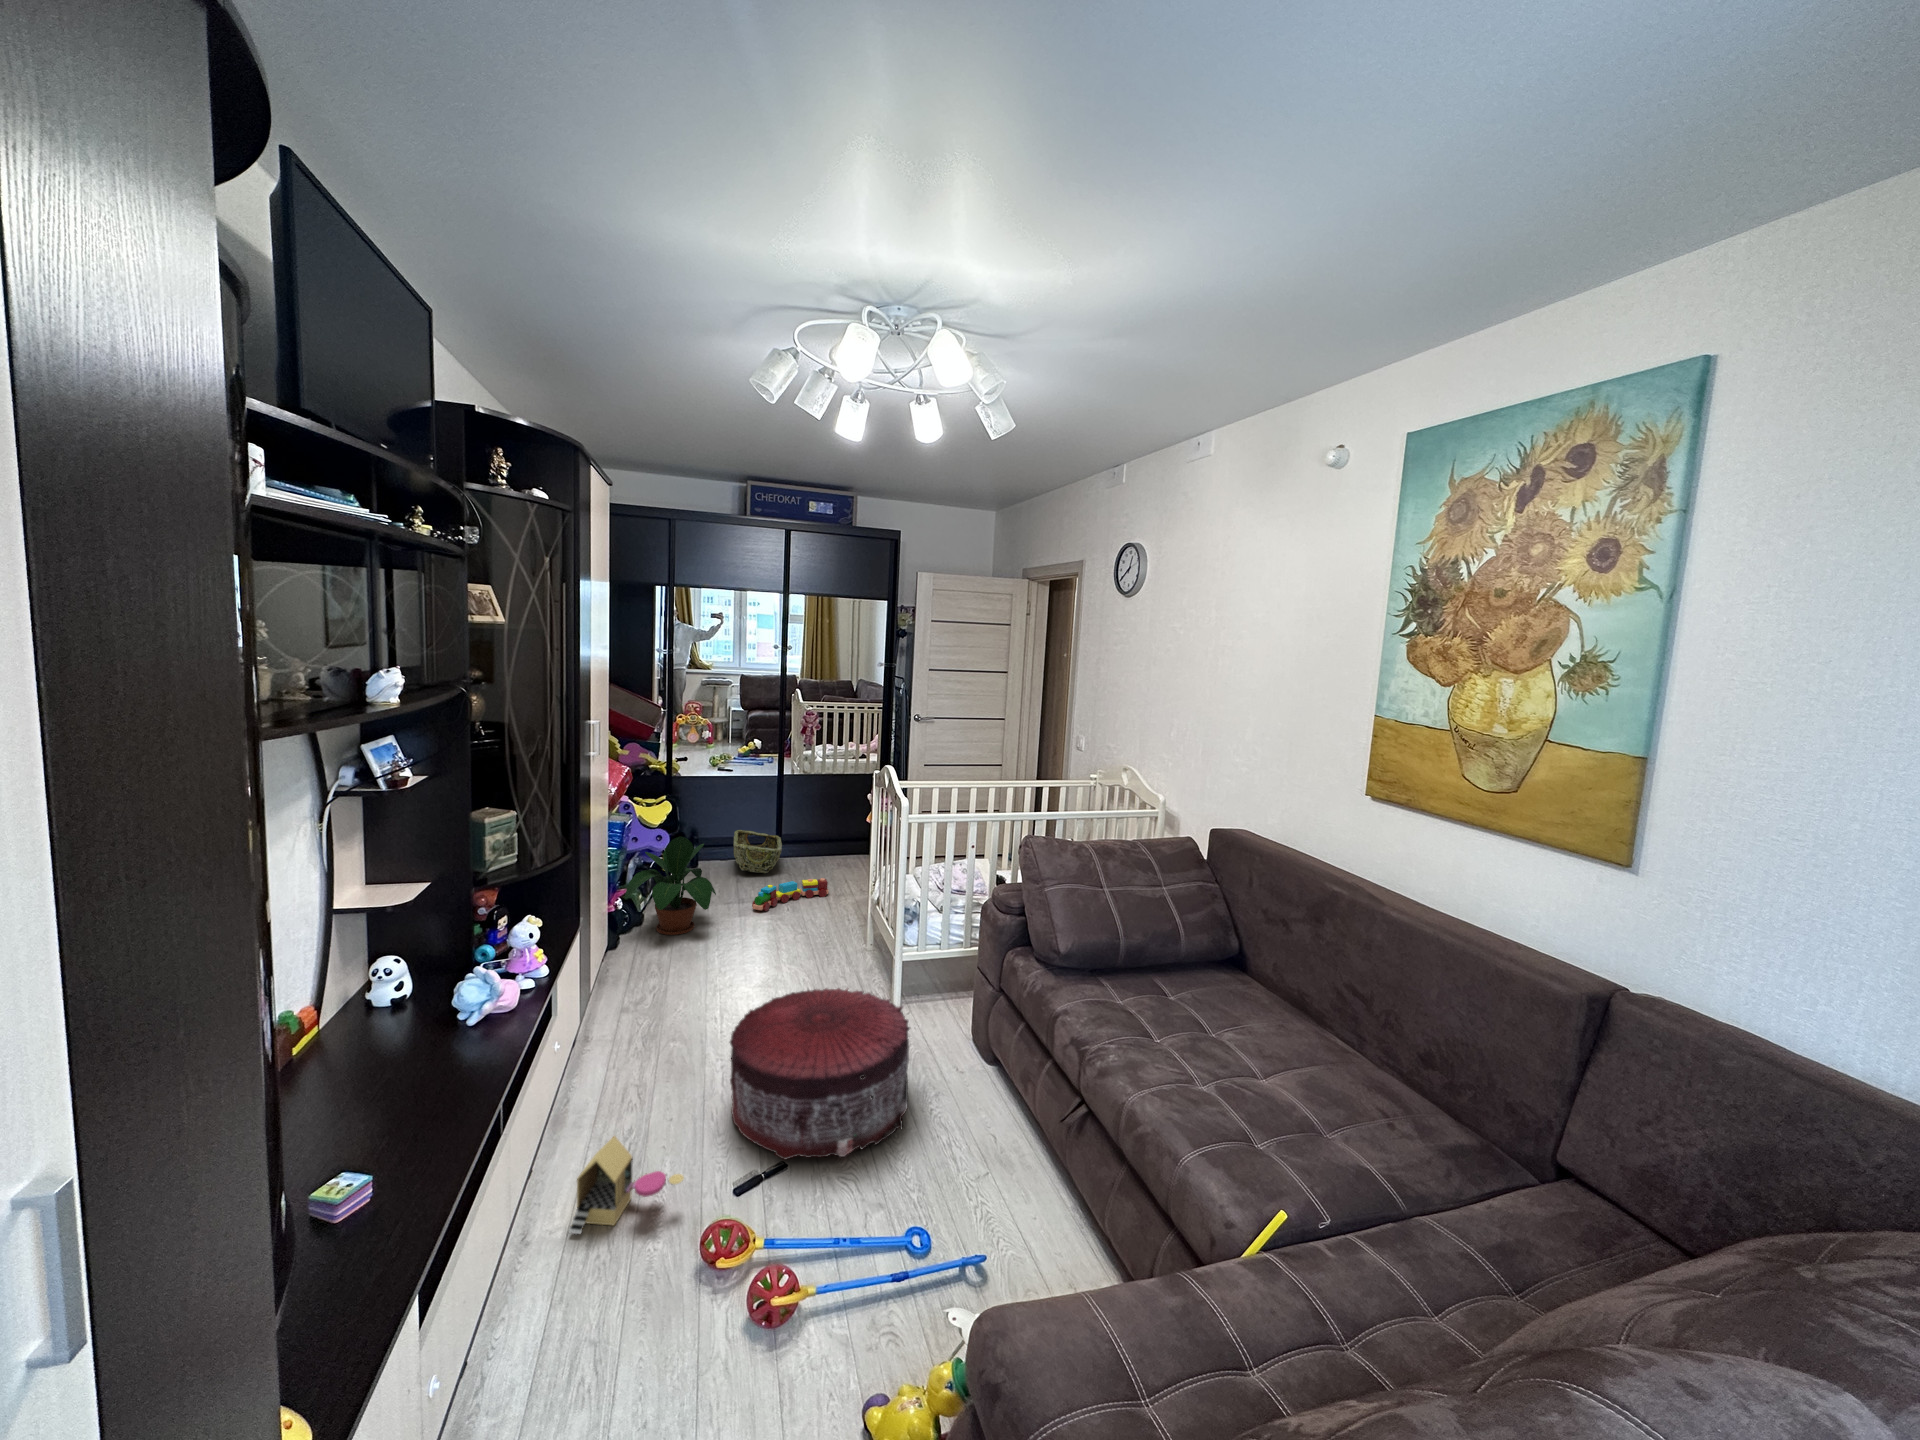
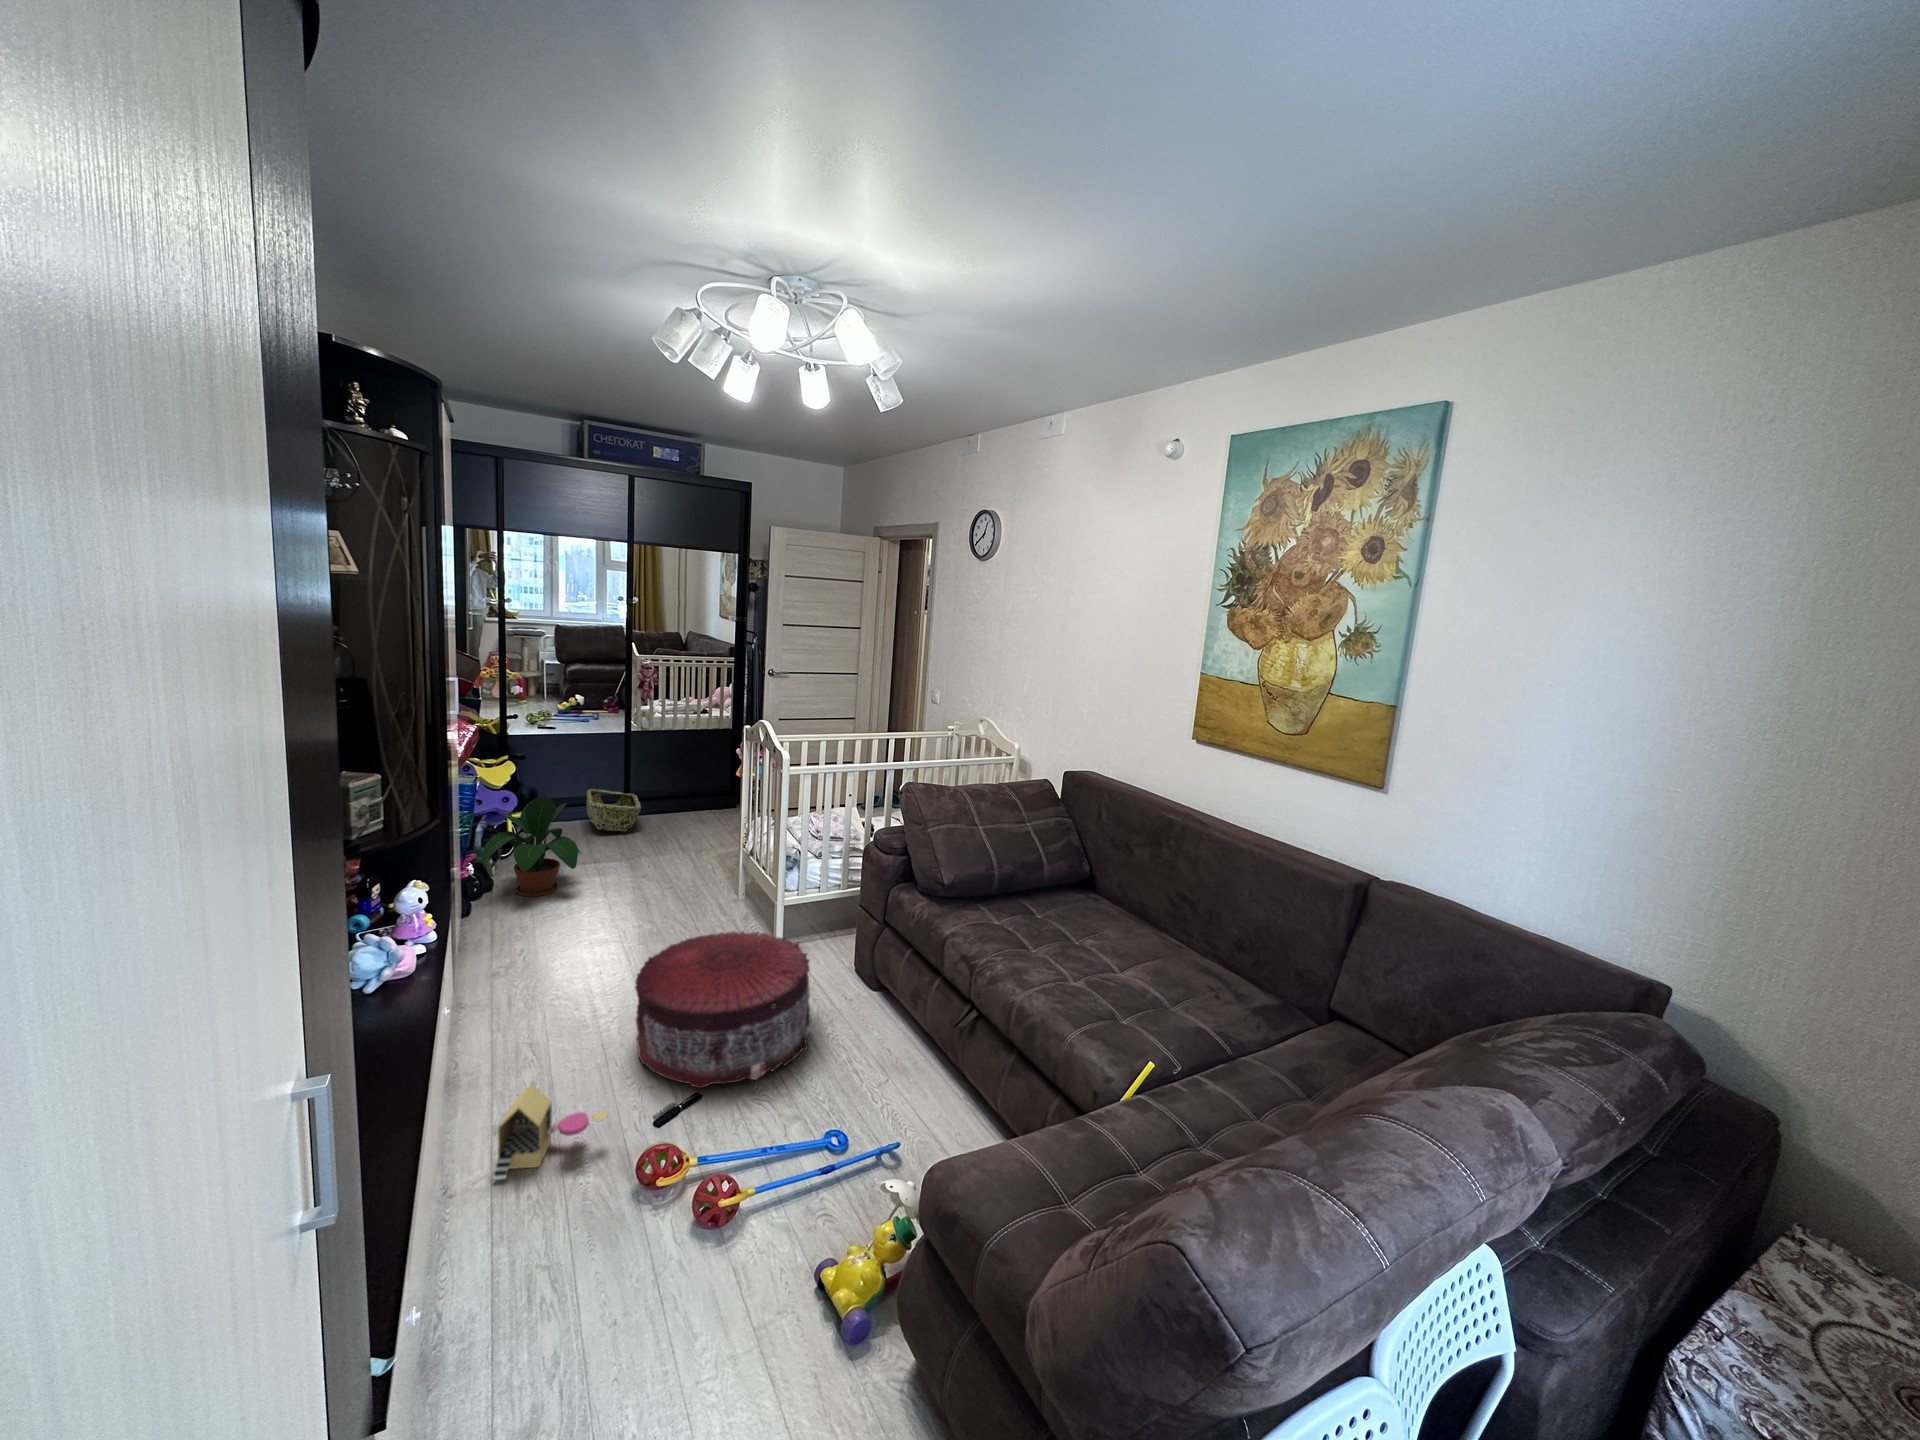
toy train: present [752,878,829,911] -> none [617,833,694,868]

